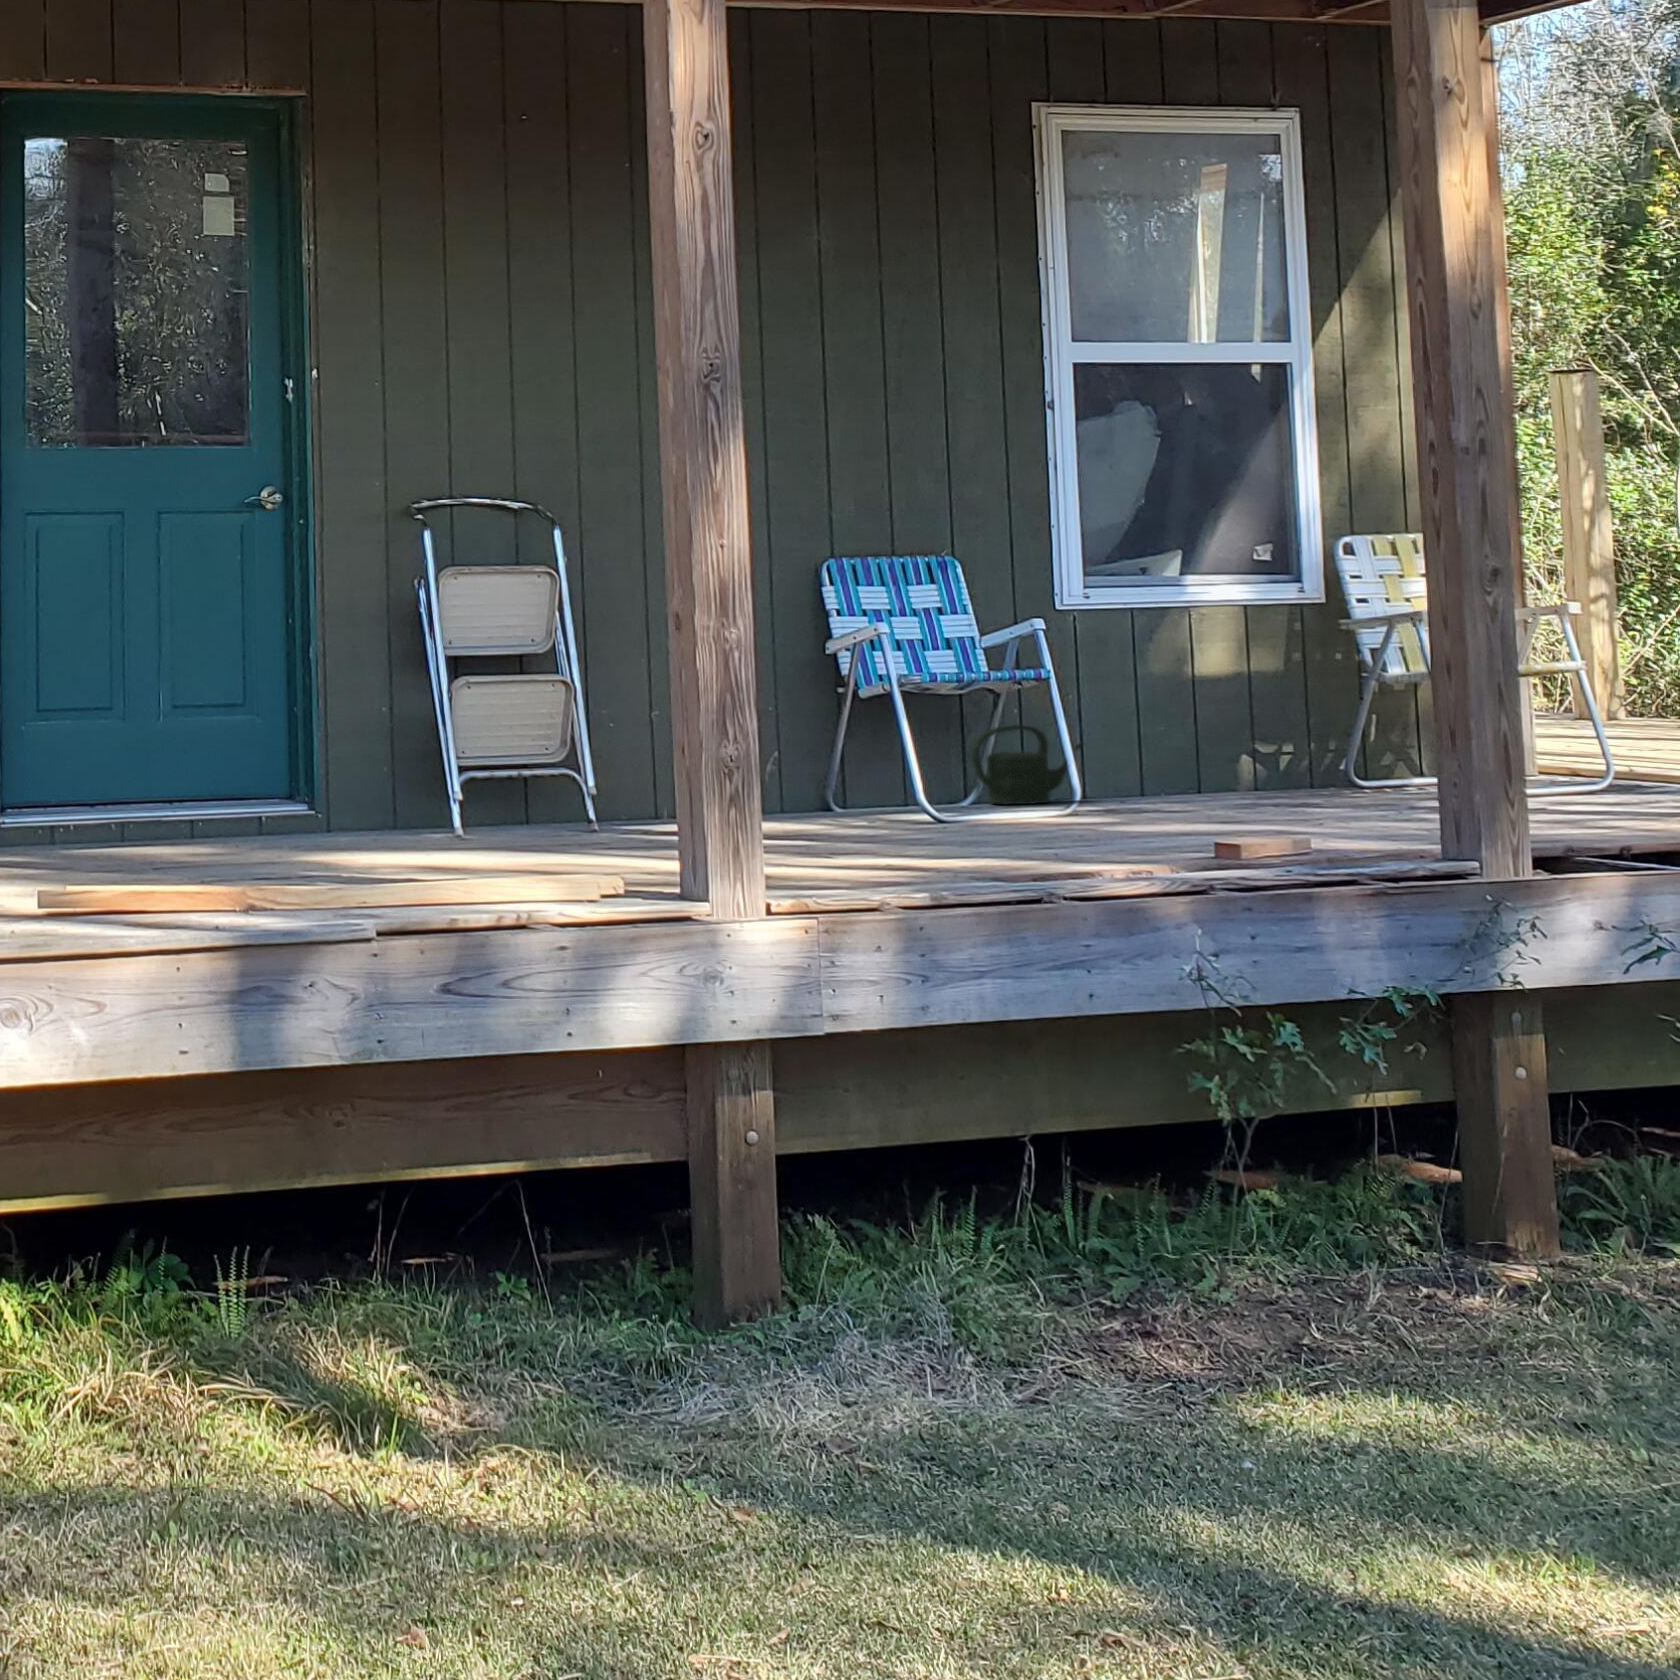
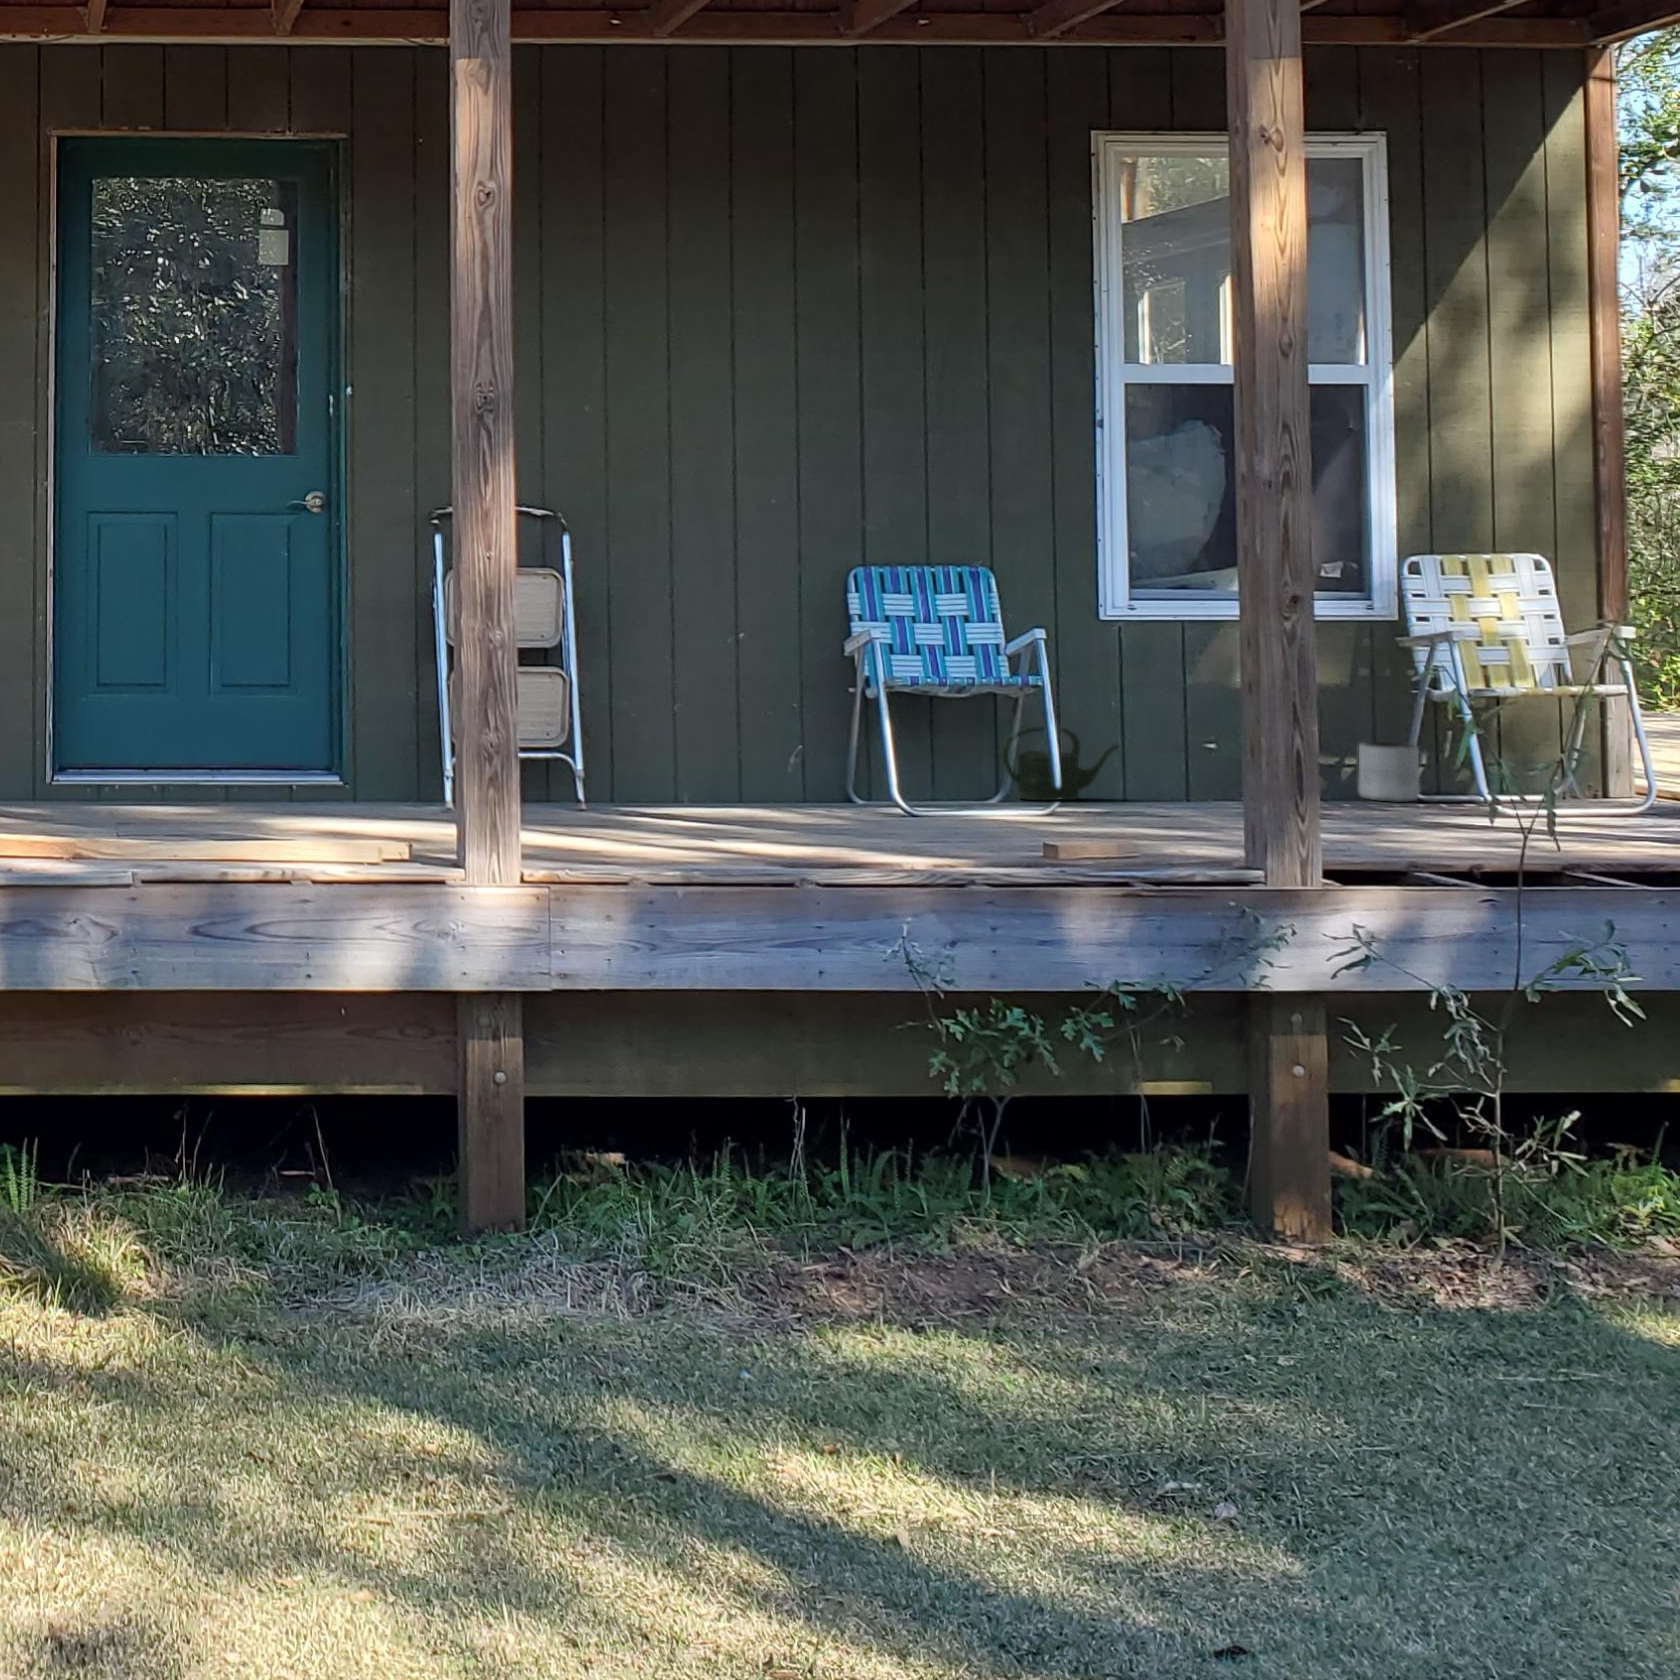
planter: none [1310,730,1375,790] -> present [1359,742,1420,802]

